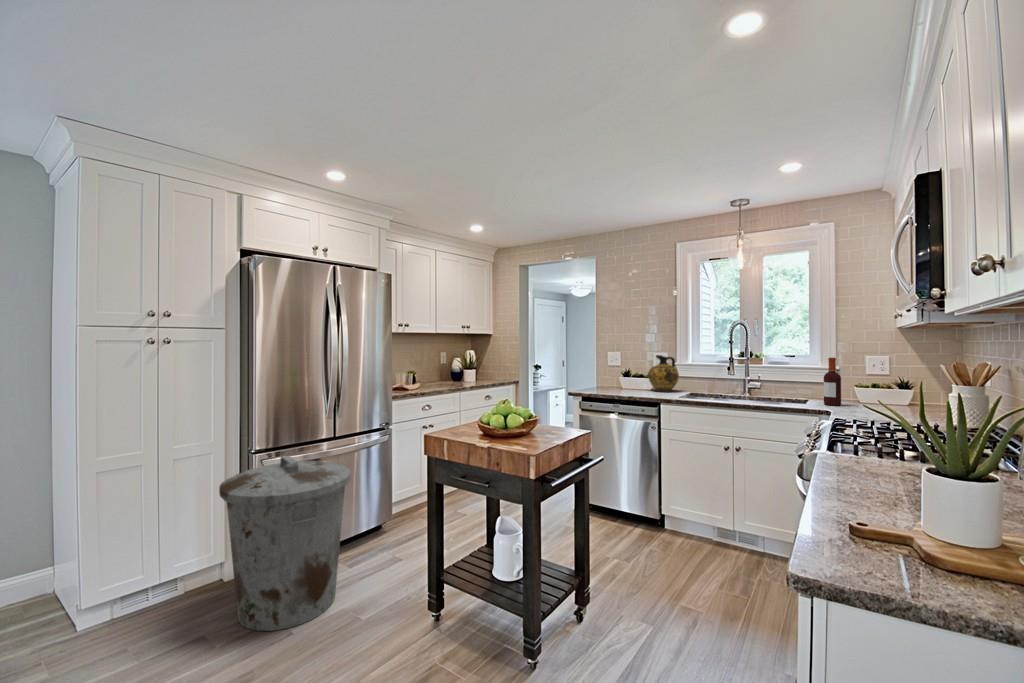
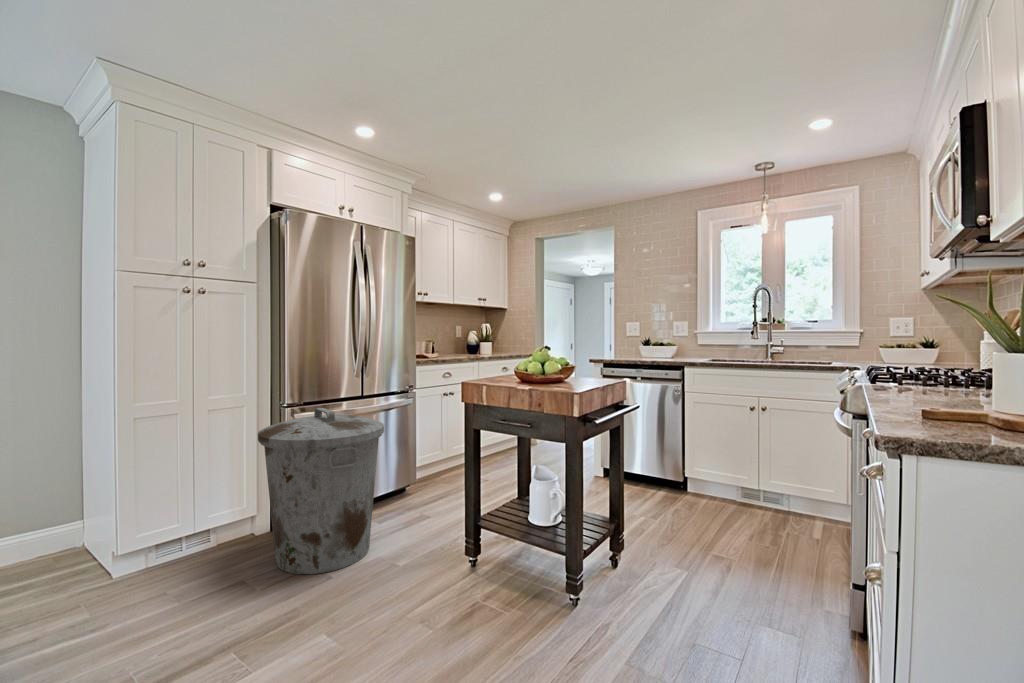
ceramic jug: present [648,355,679,392] -> none [669,323,700,359]
bottle: present [824,358,841,406] -> none [849,318,866,365]

